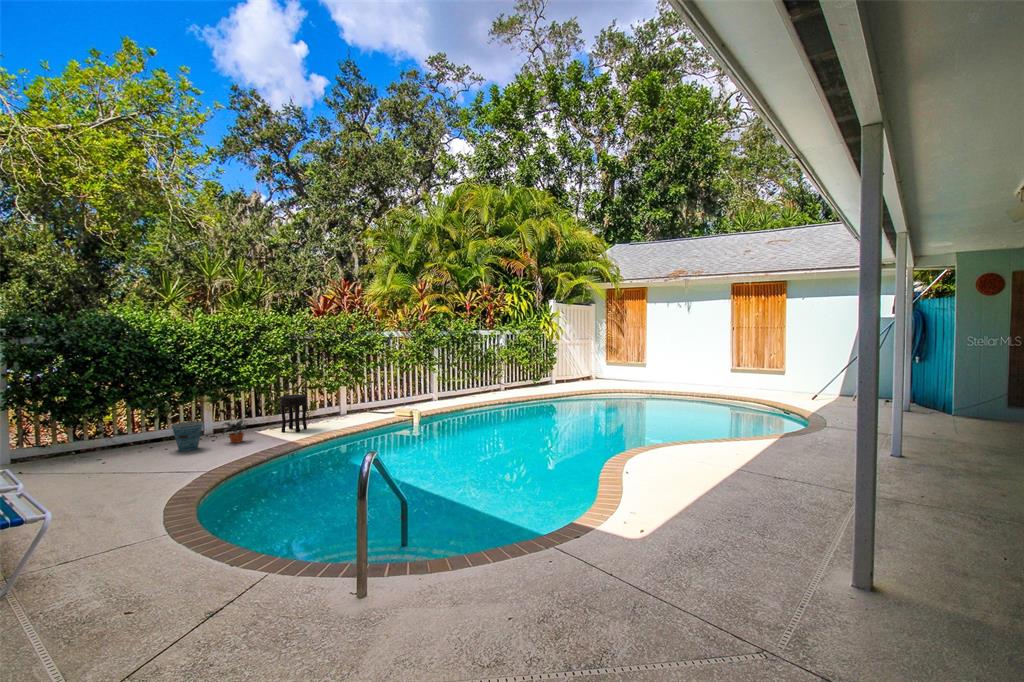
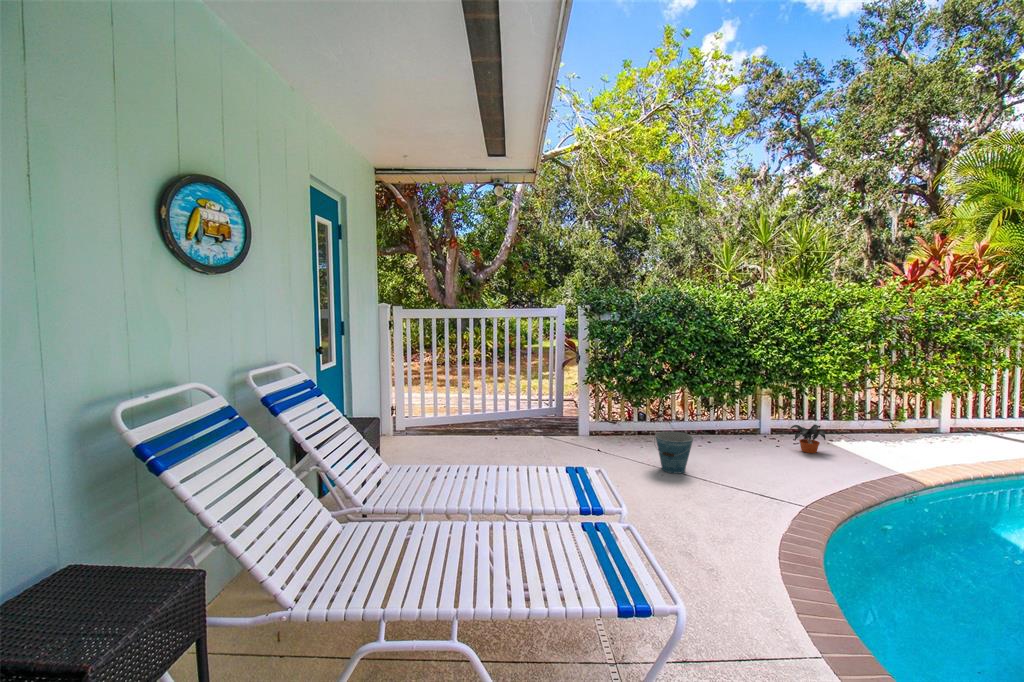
side table: present [280,394,307,432] -> none [864,399,907,453]
bucket: present [171,421,203,451] -> present [655,432,693,474]

